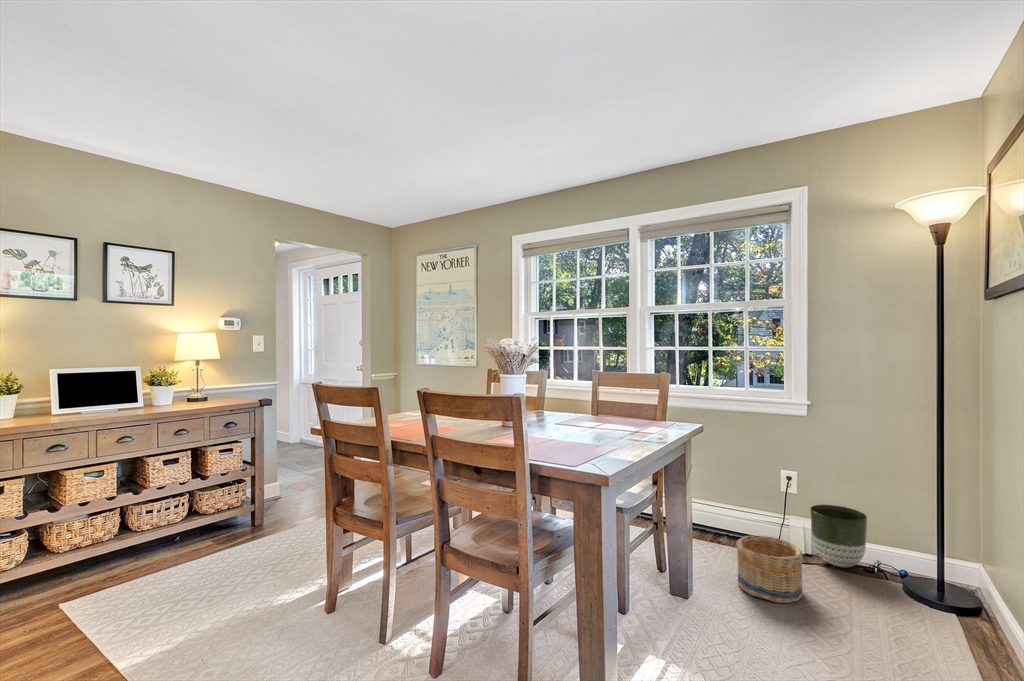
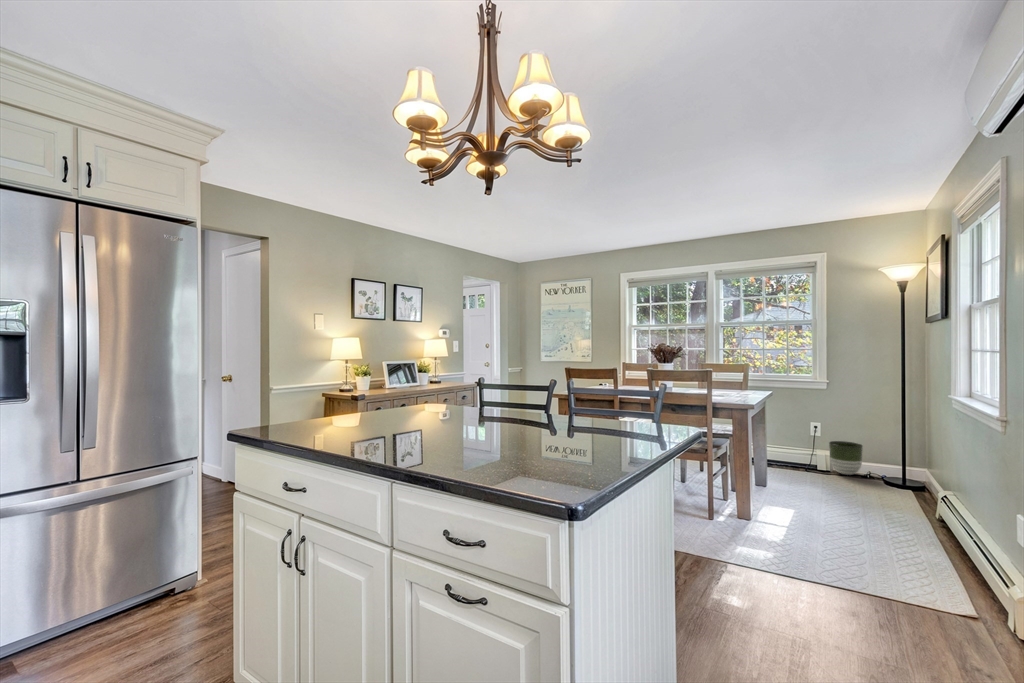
basket: present [736,535,803,603] -> none [789,455,828,487]

